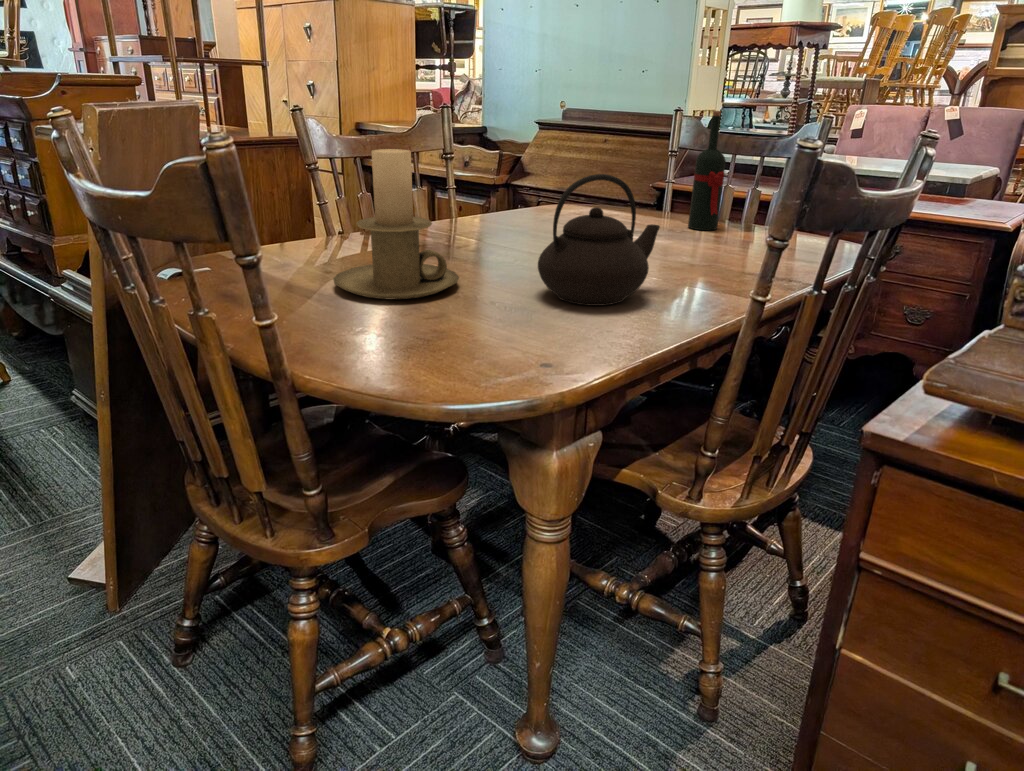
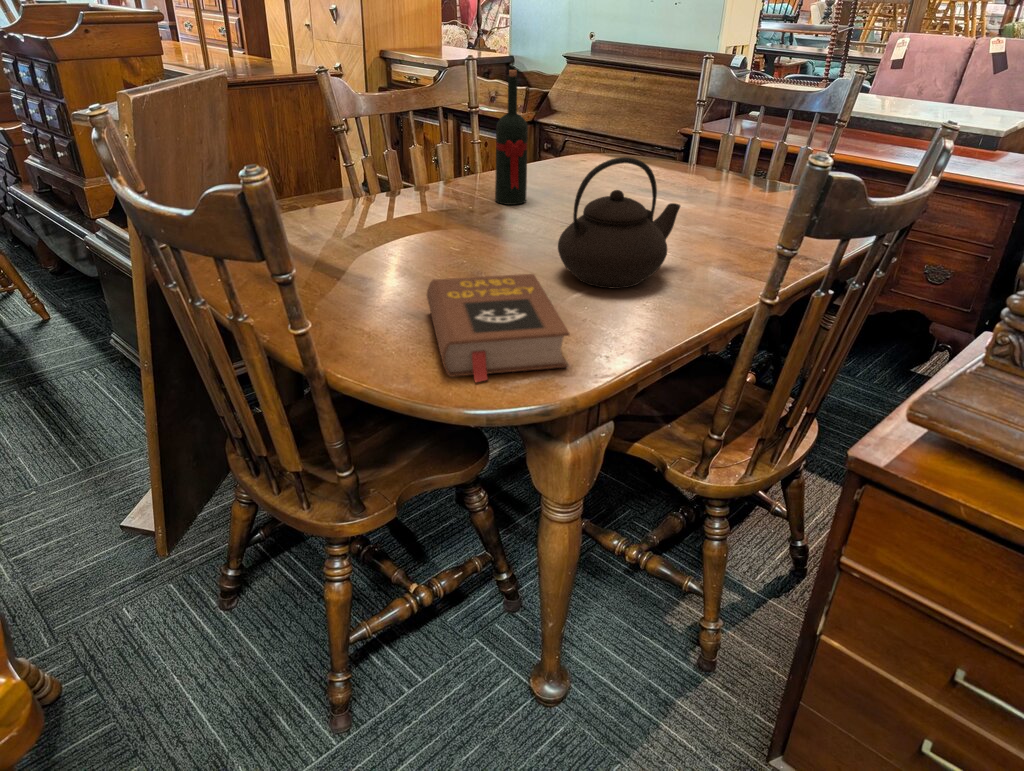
wine bottle: present [688,111,726,230] -> present [495,70,528,205]
candle holder: present [333,149,459,299] -> none [358,128,481,280]
book: none [403,285,552,381] -> present [427,274,570,382]

